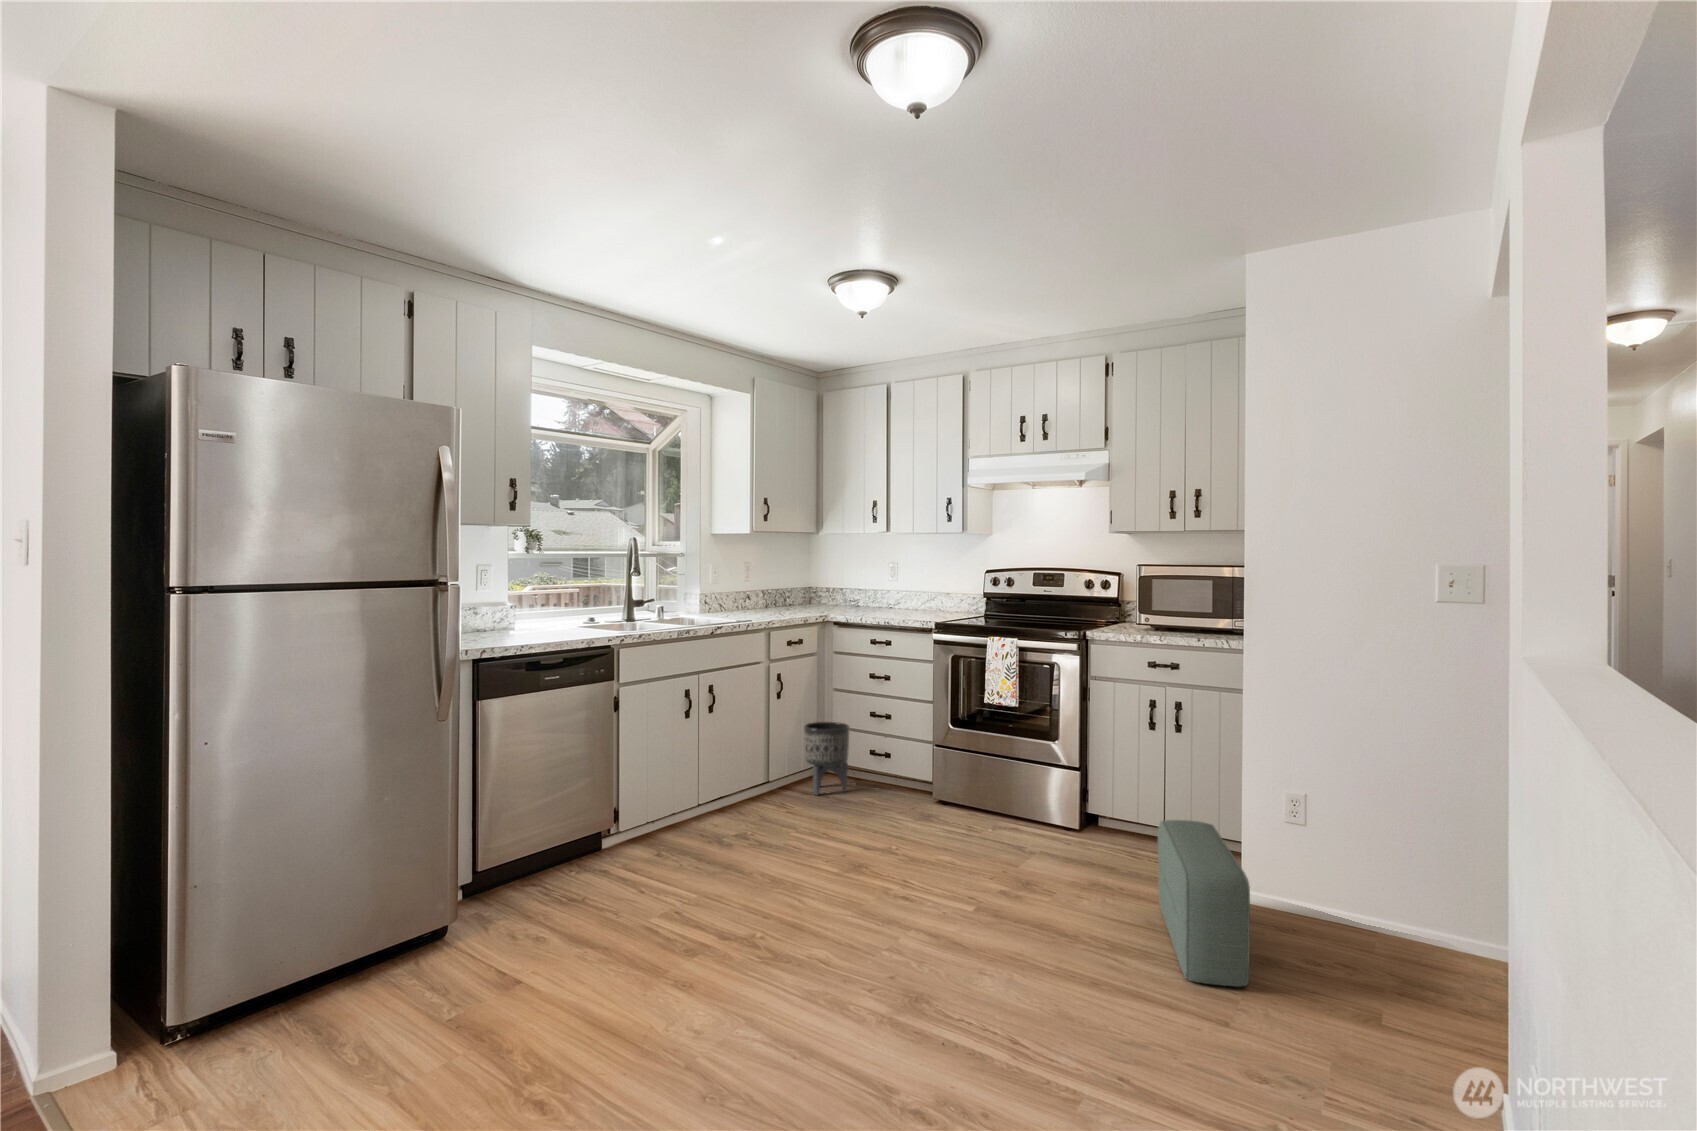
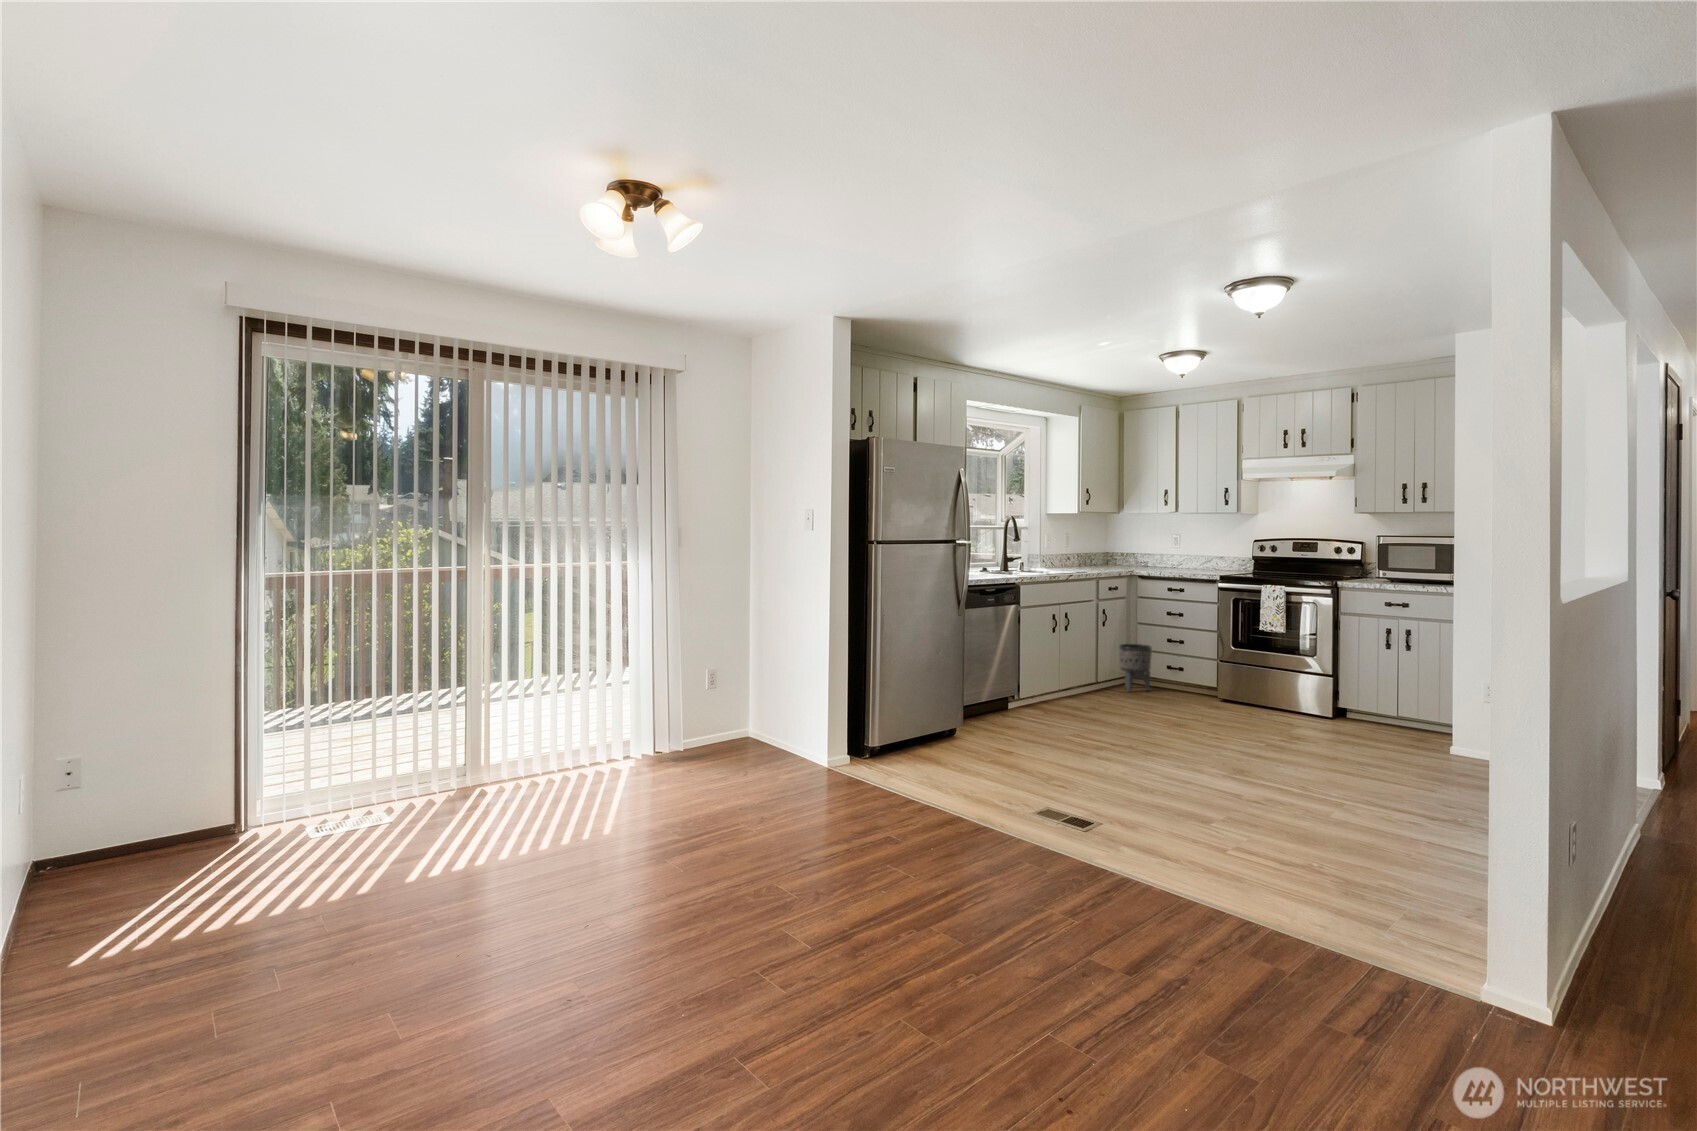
pouf: present [1158,820,1250,987] -> none [1391,698,1453,783]

